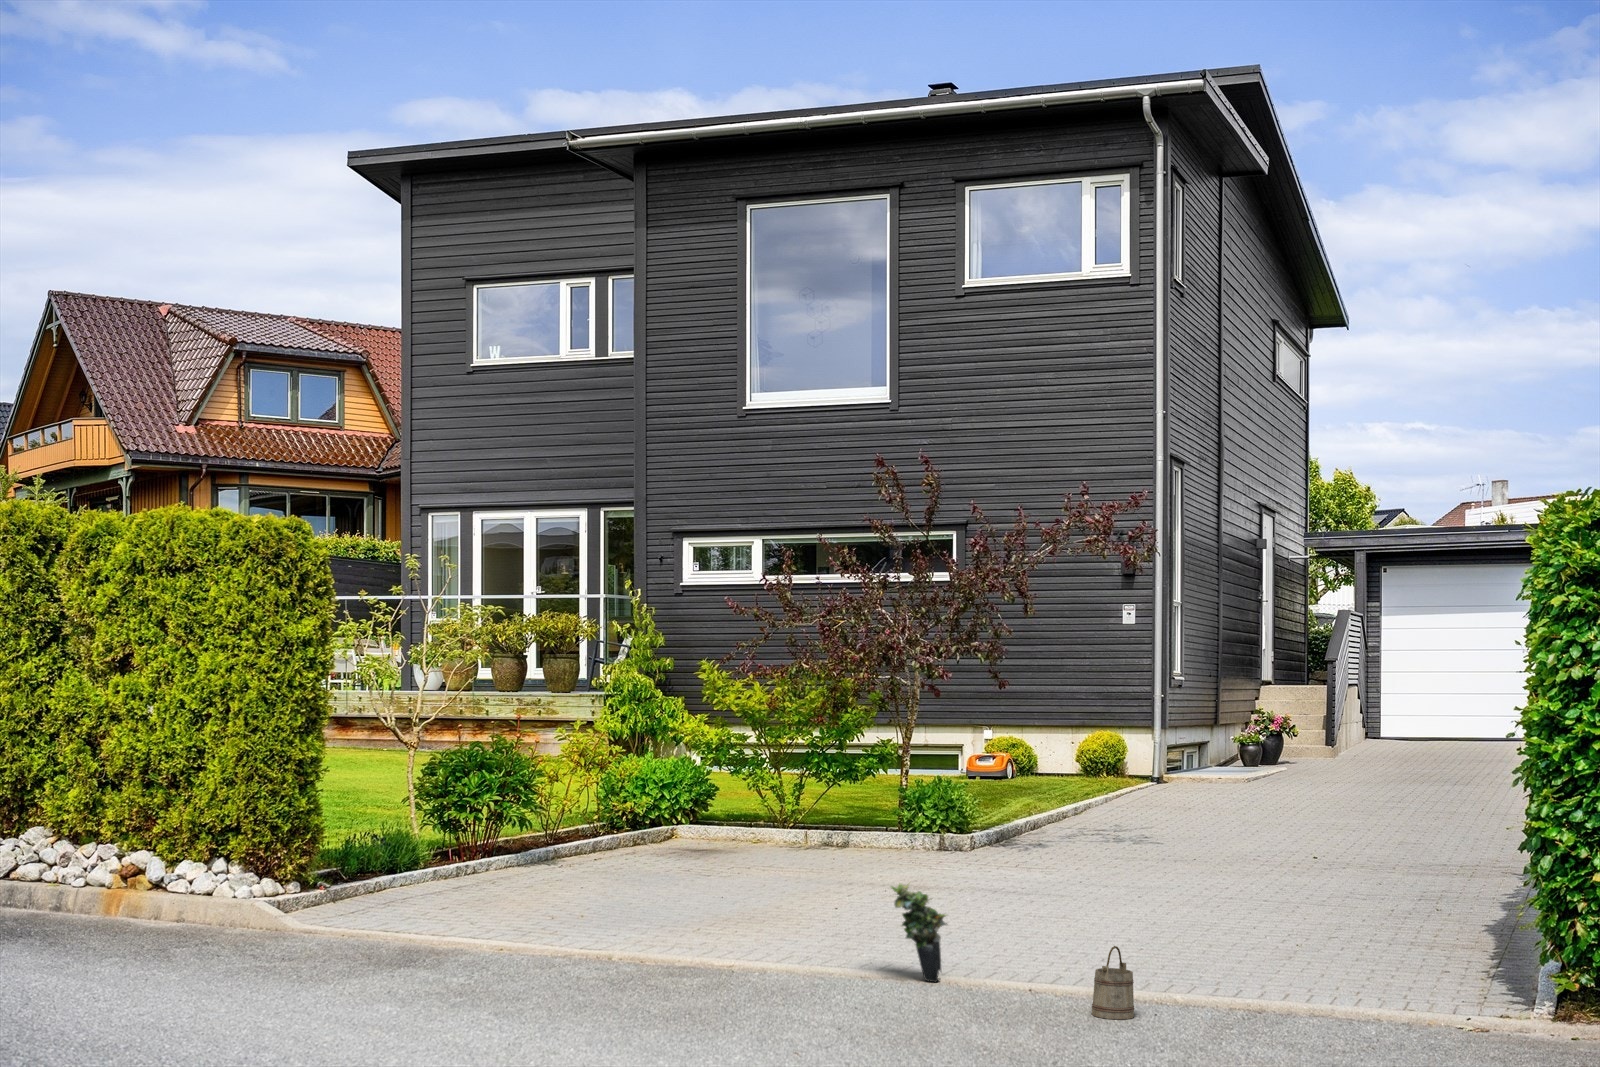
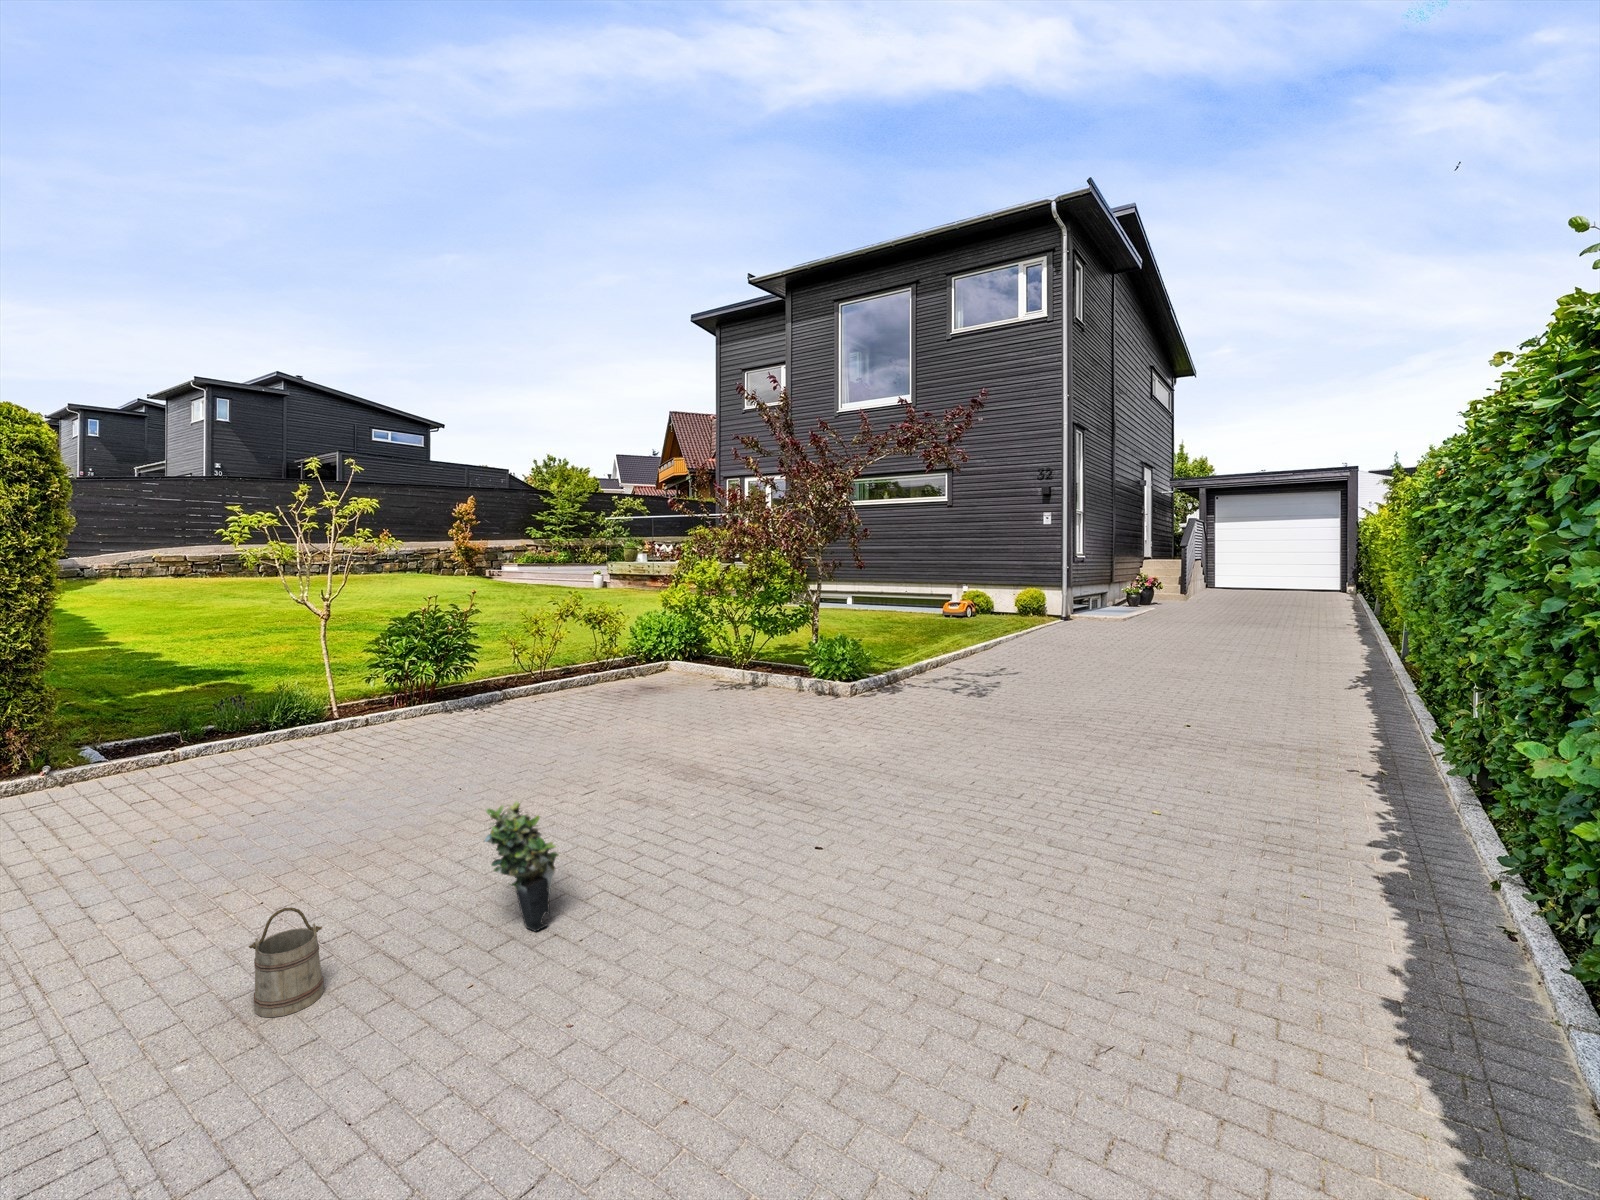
bucket: present [1092,946,1134,1019] -> present [249,907,324,1017]

